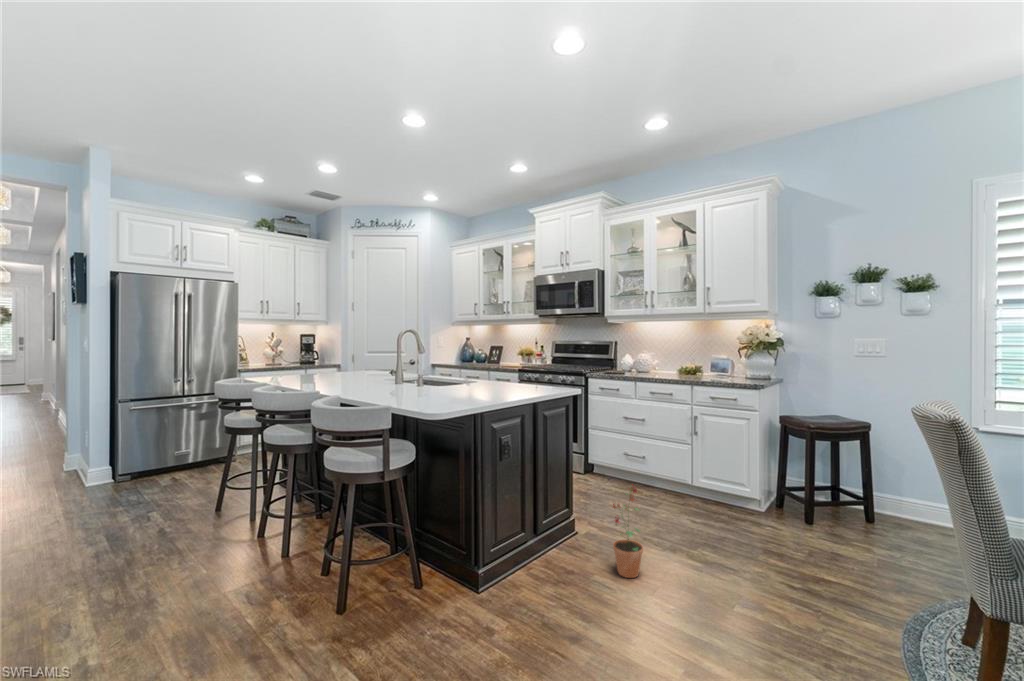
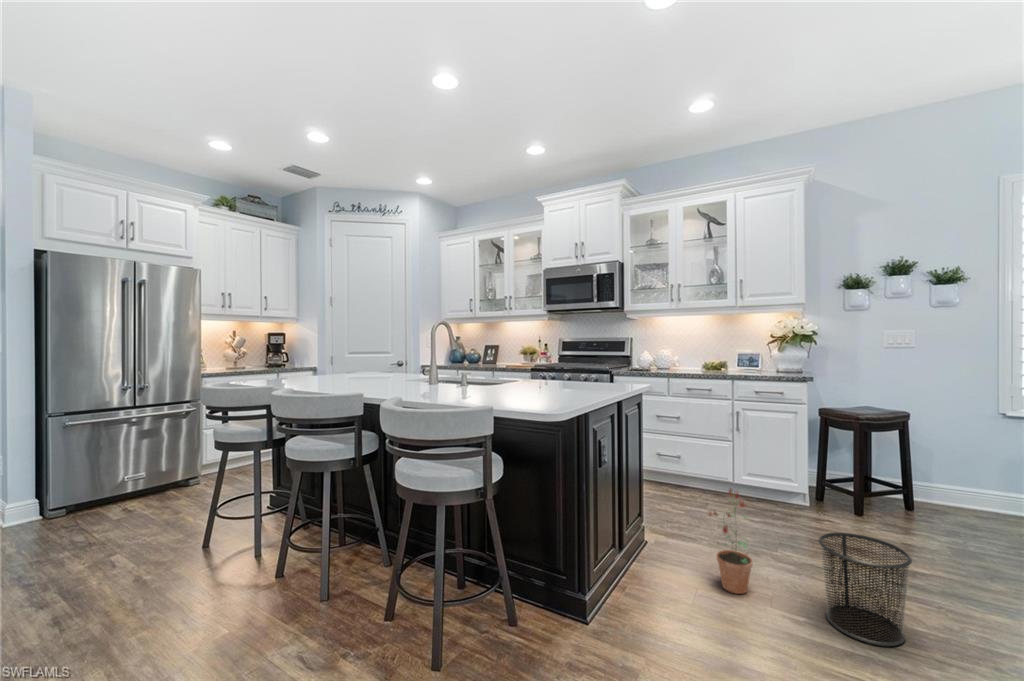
waste bin: none [687,528,760,629] -> present [819,532,912,646]

